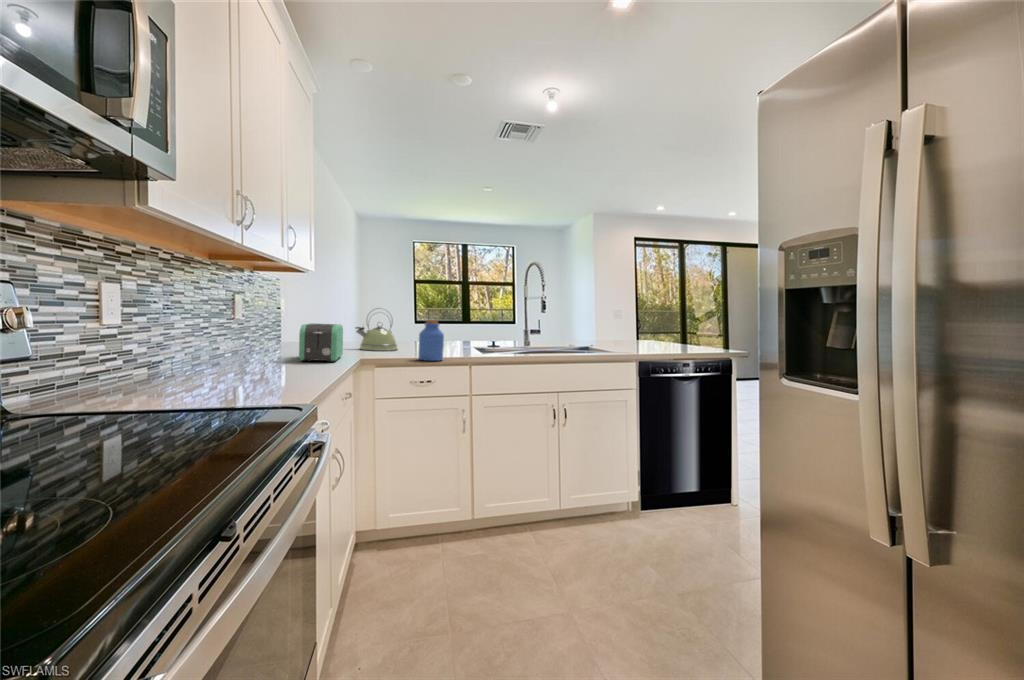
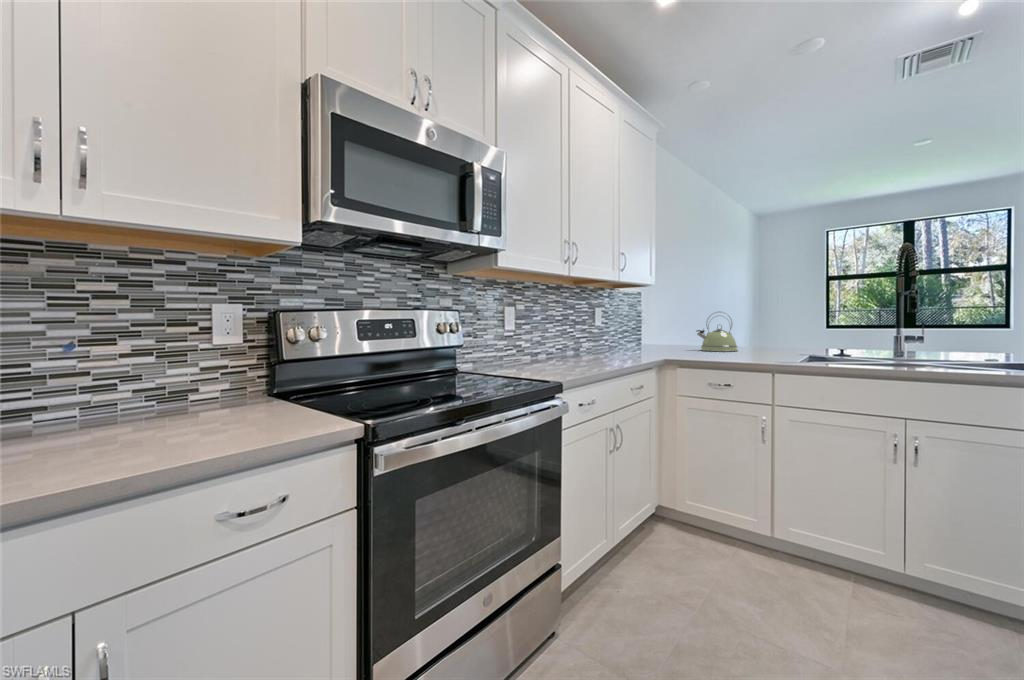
jar: present [418,320,444,361] -> none [738,320,765,360]
toaster: present [299,323,343,362] -> none [630,327,672,358]

